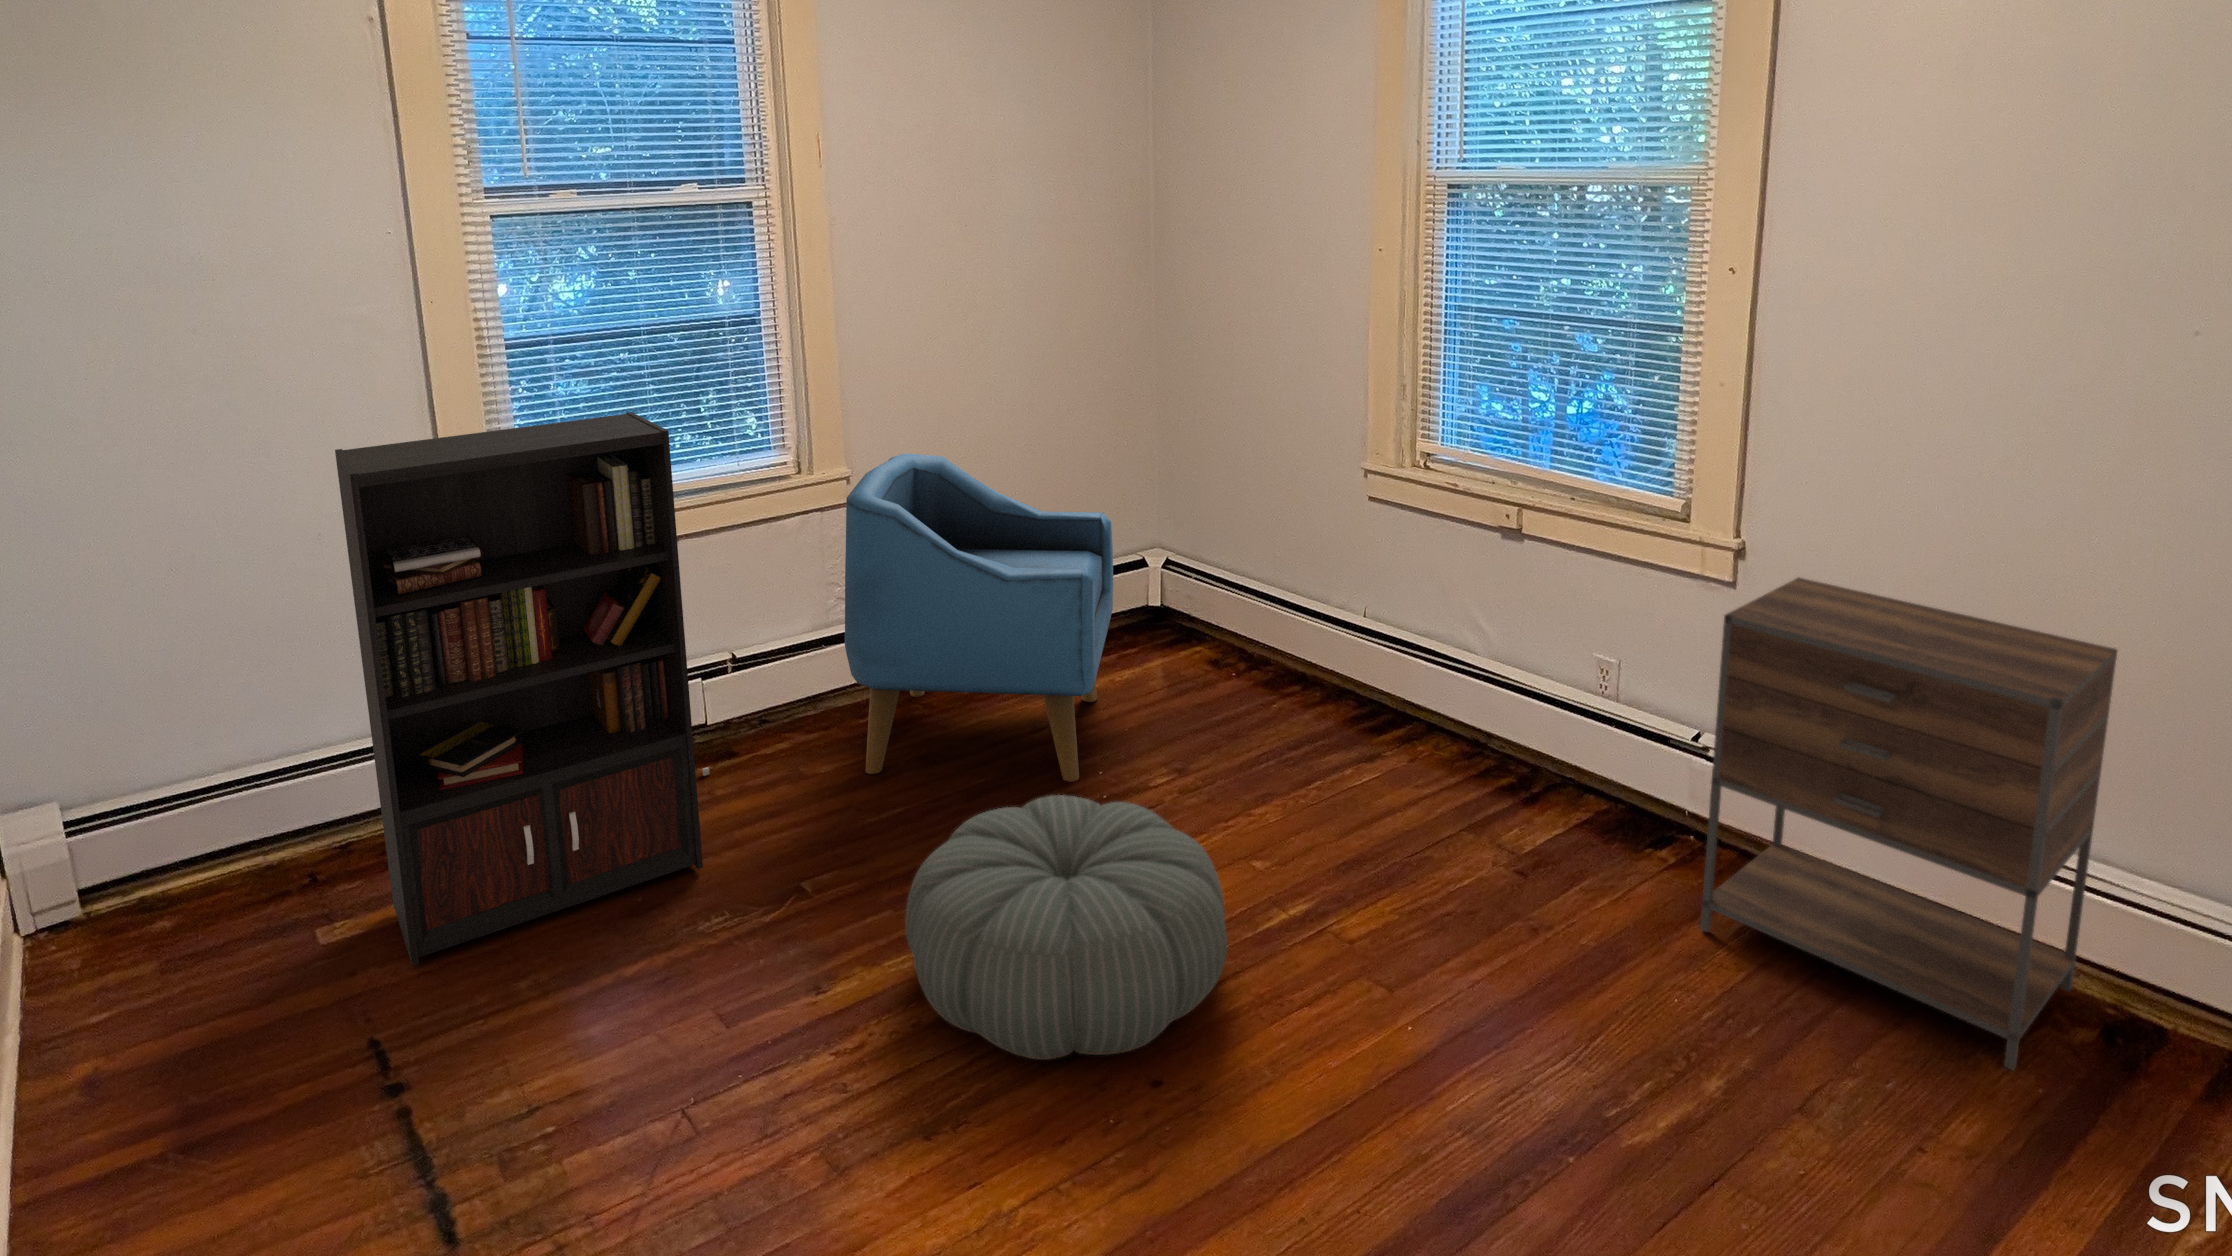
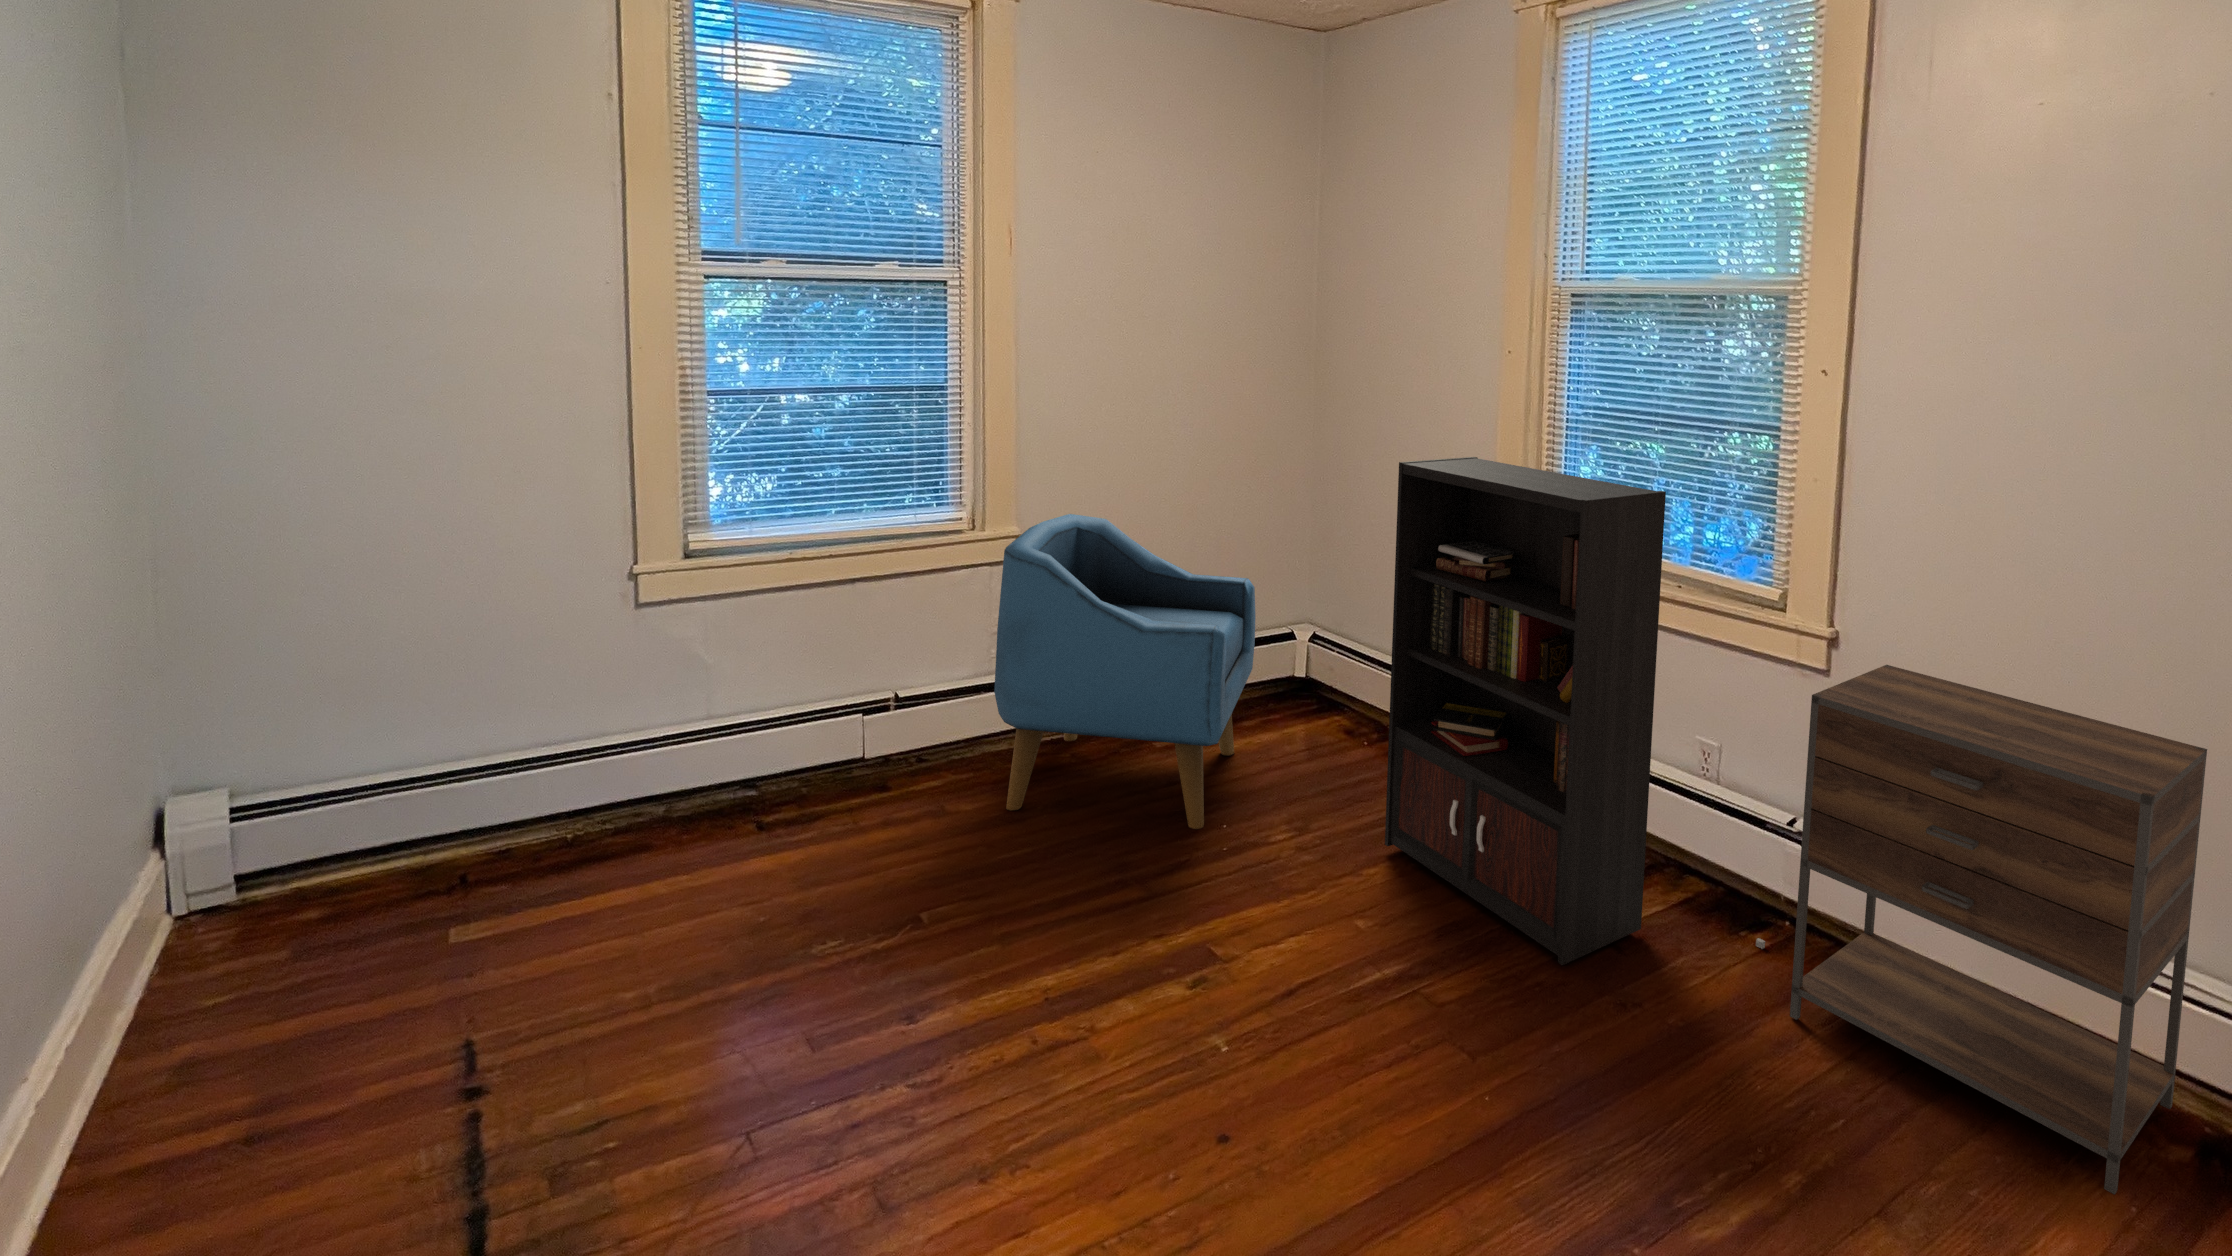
bookcase: present [335,412,710,966] -> present [1385,457,1765,965]
pouf: present [905,795,1227,1060] -> none [996,839,1312,1111]

